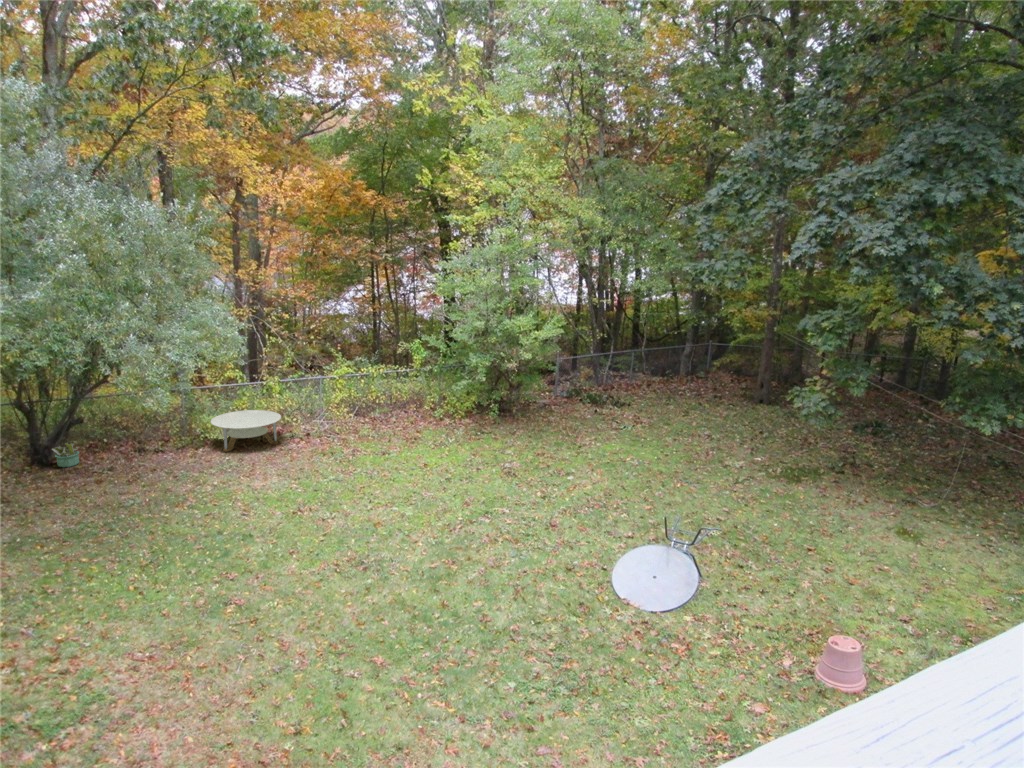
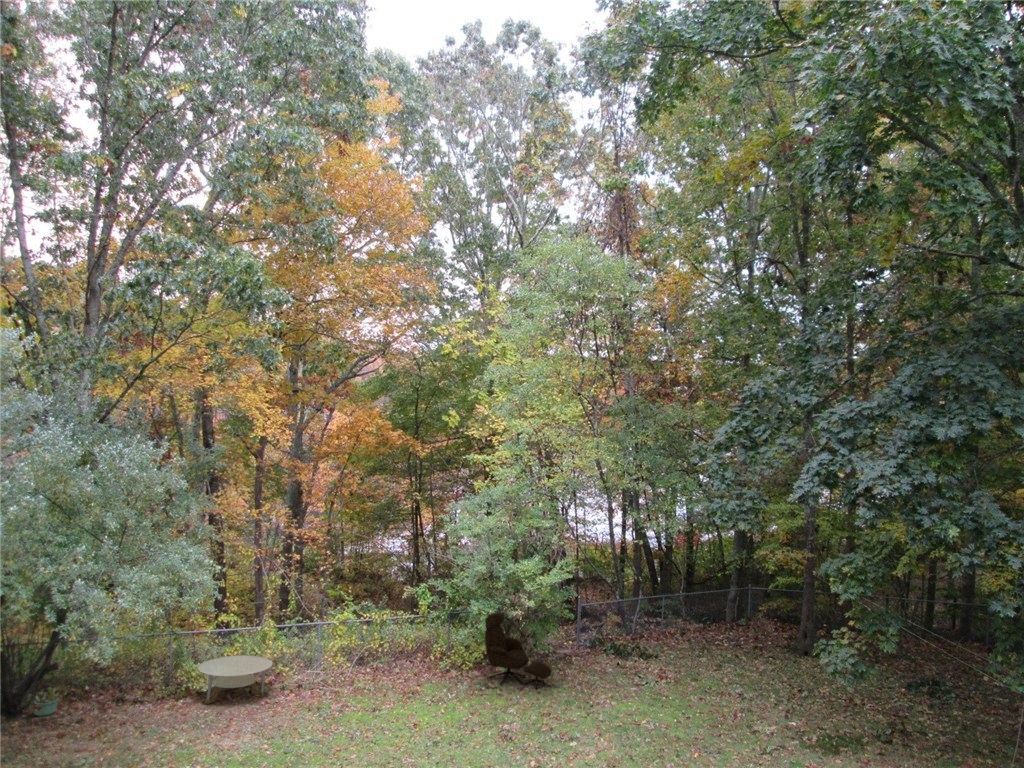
lounge chair: none [474,370,533,431] -> present [485,614,552,689]

